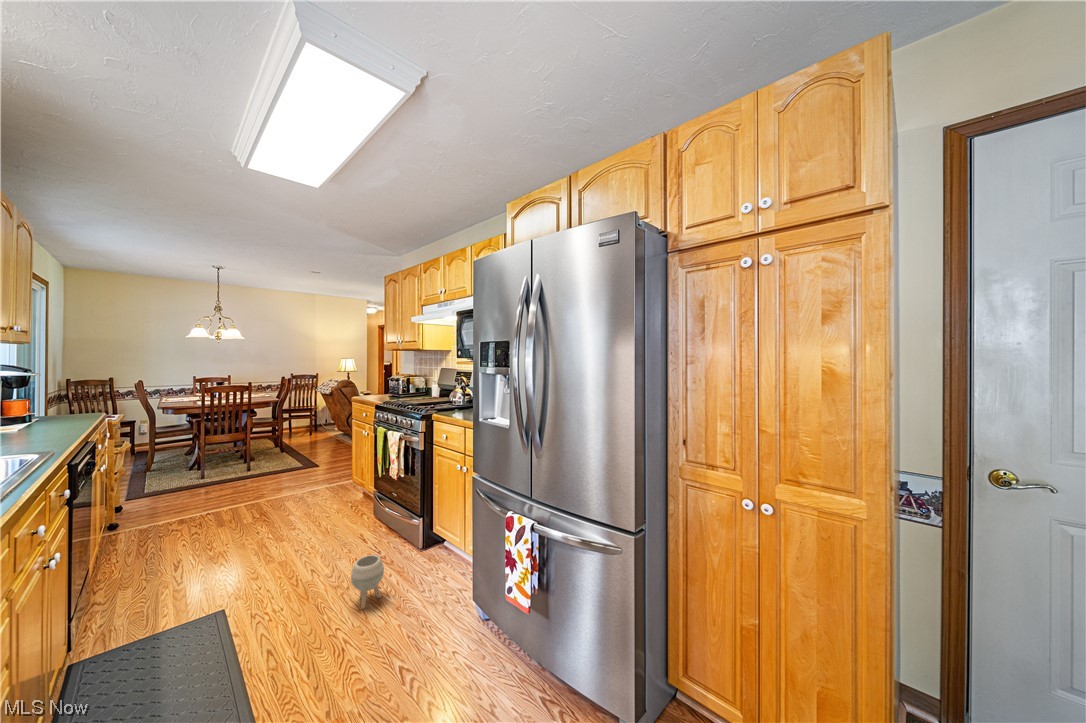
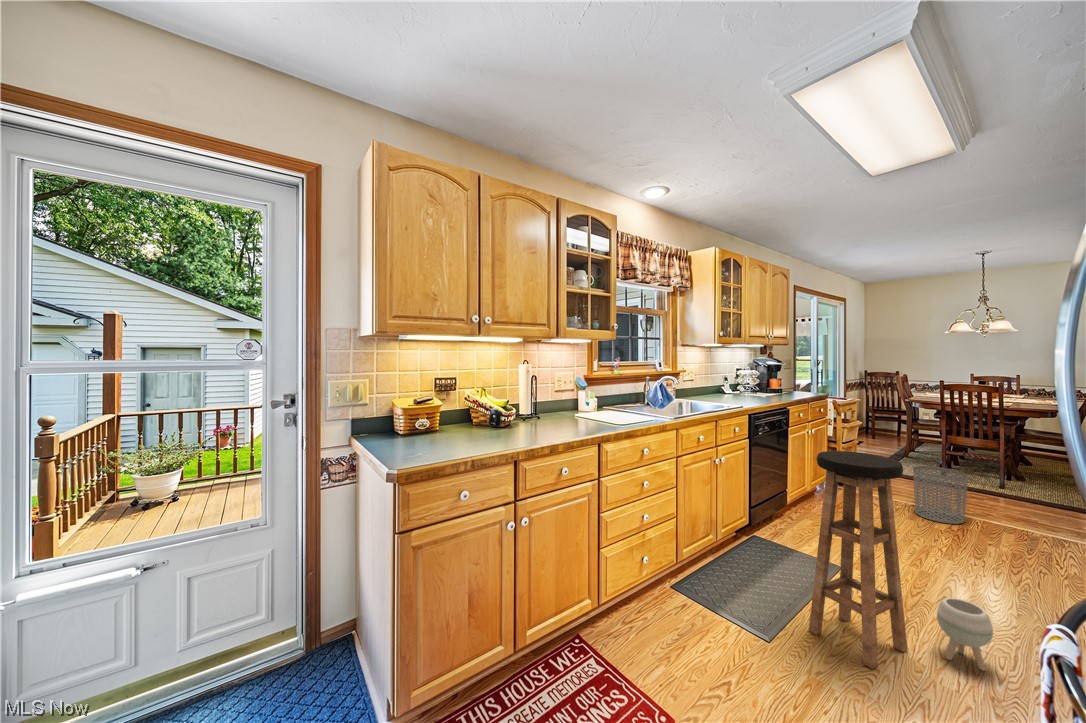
waste bin: none [214,466,261,519] -> present [913,466,968,524]
bar stool: none [267,469,348,692] -> present [809,451,907,669]

